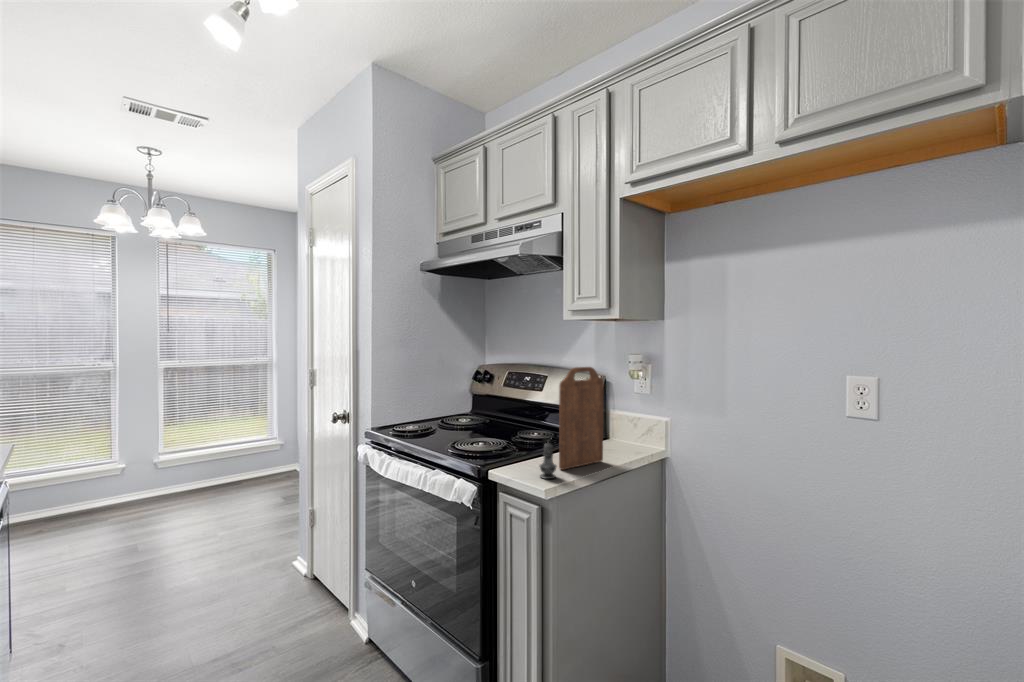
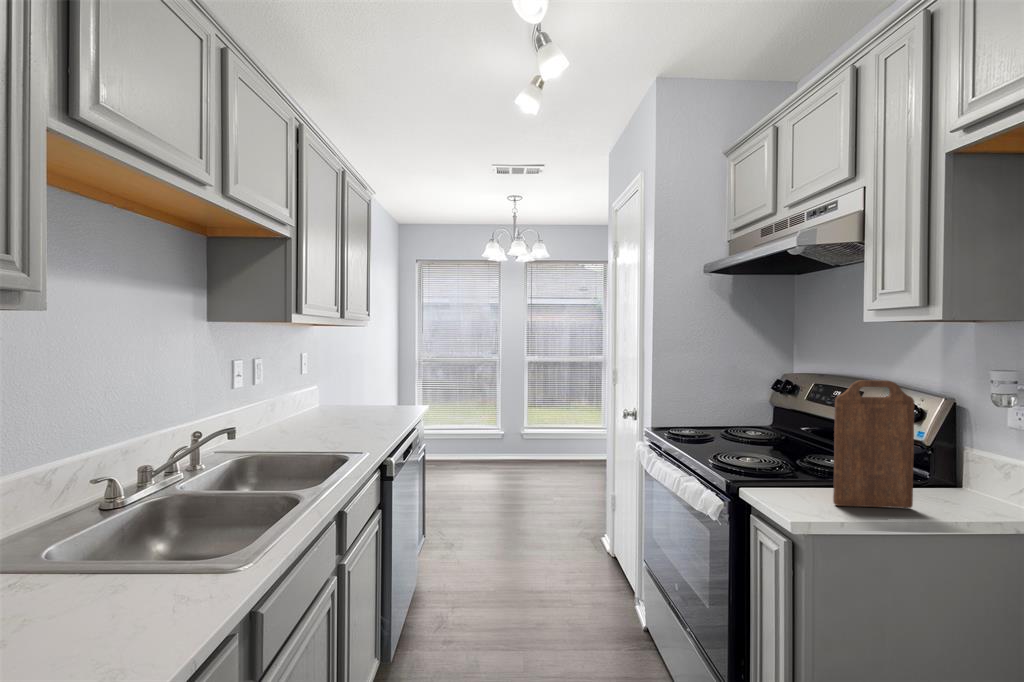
salt shaker: present [540,442,557,479] -> none [797,465,822,512]

